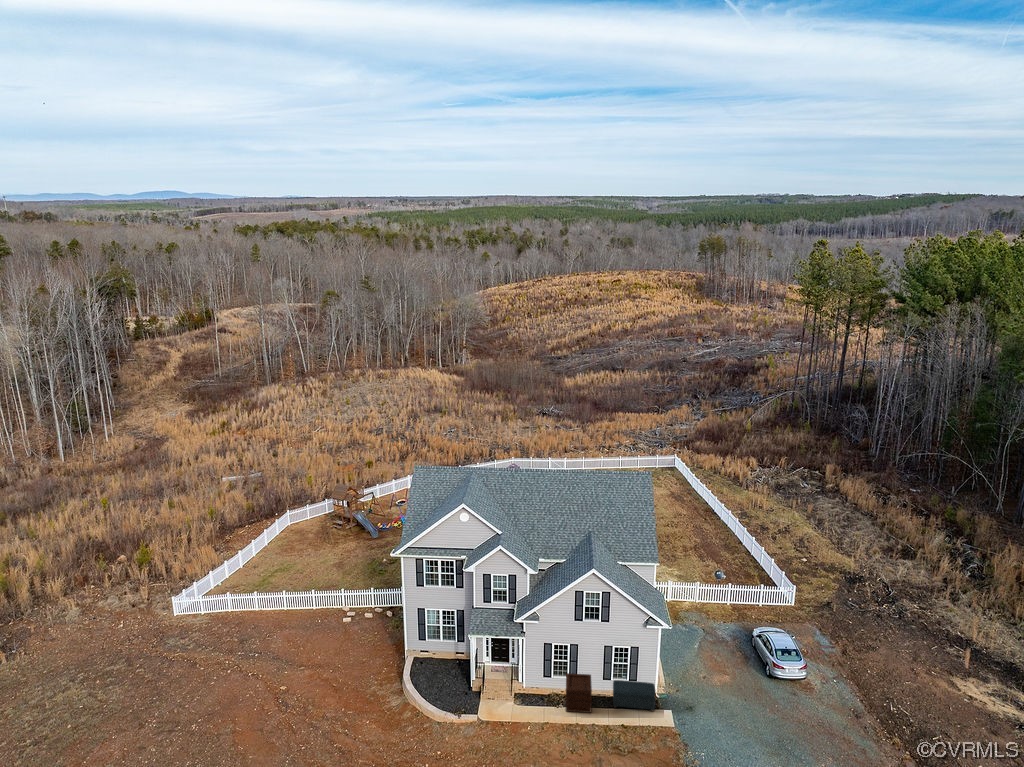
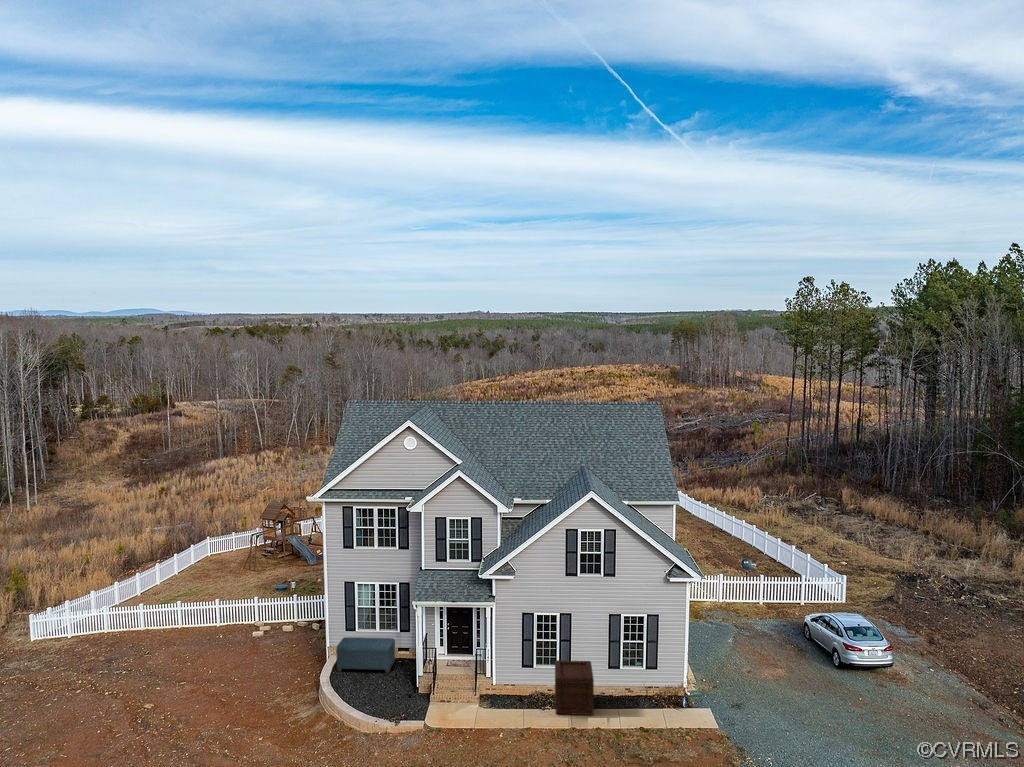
bench: present [613,680,656,712] -> present [336,637,395,673]

